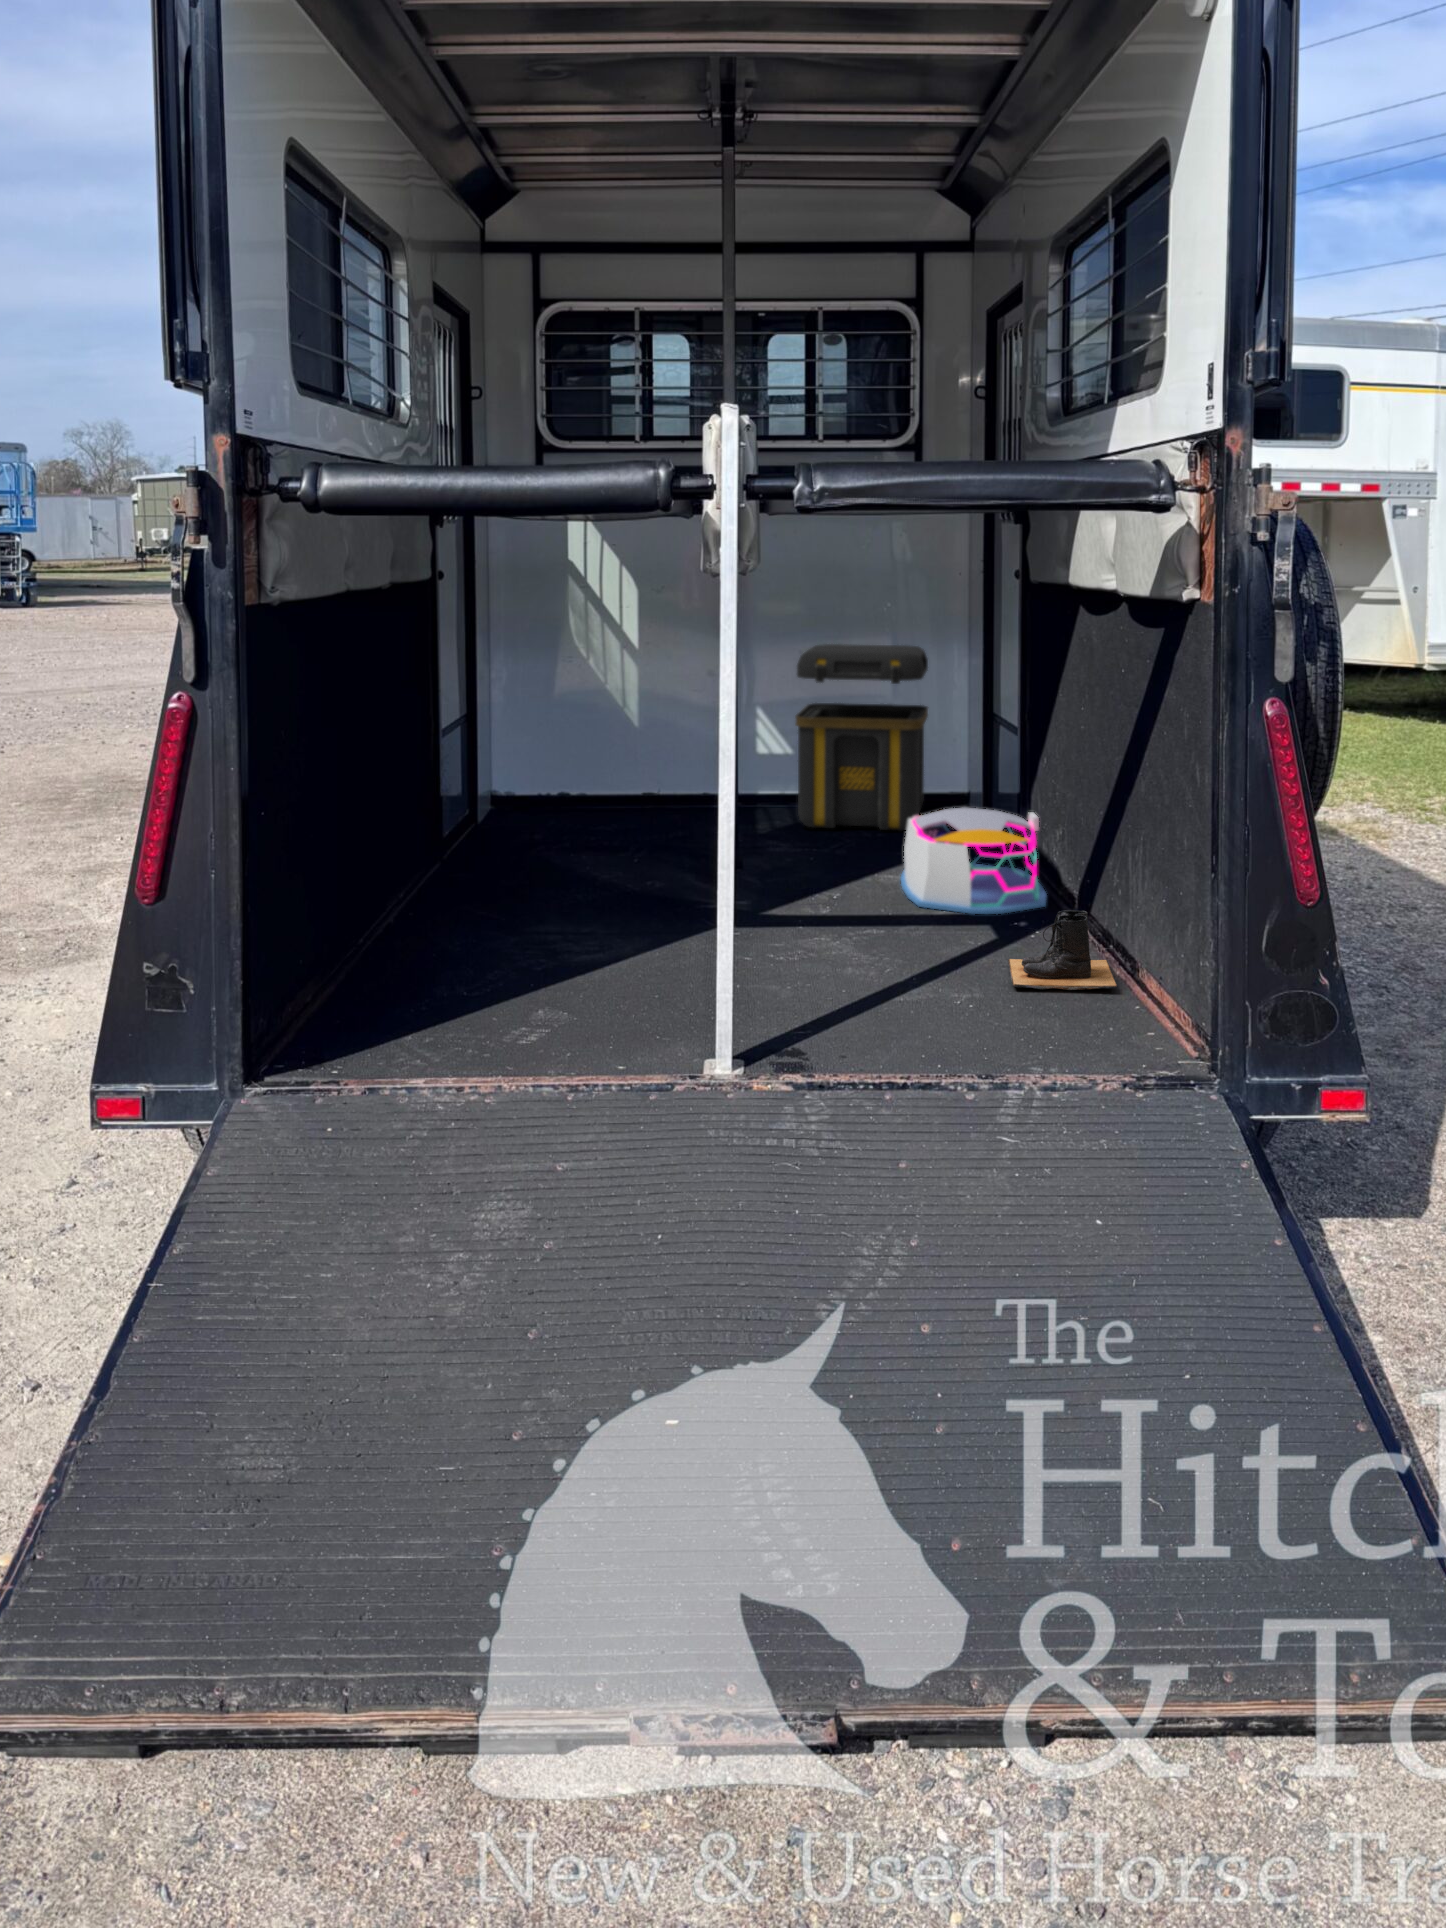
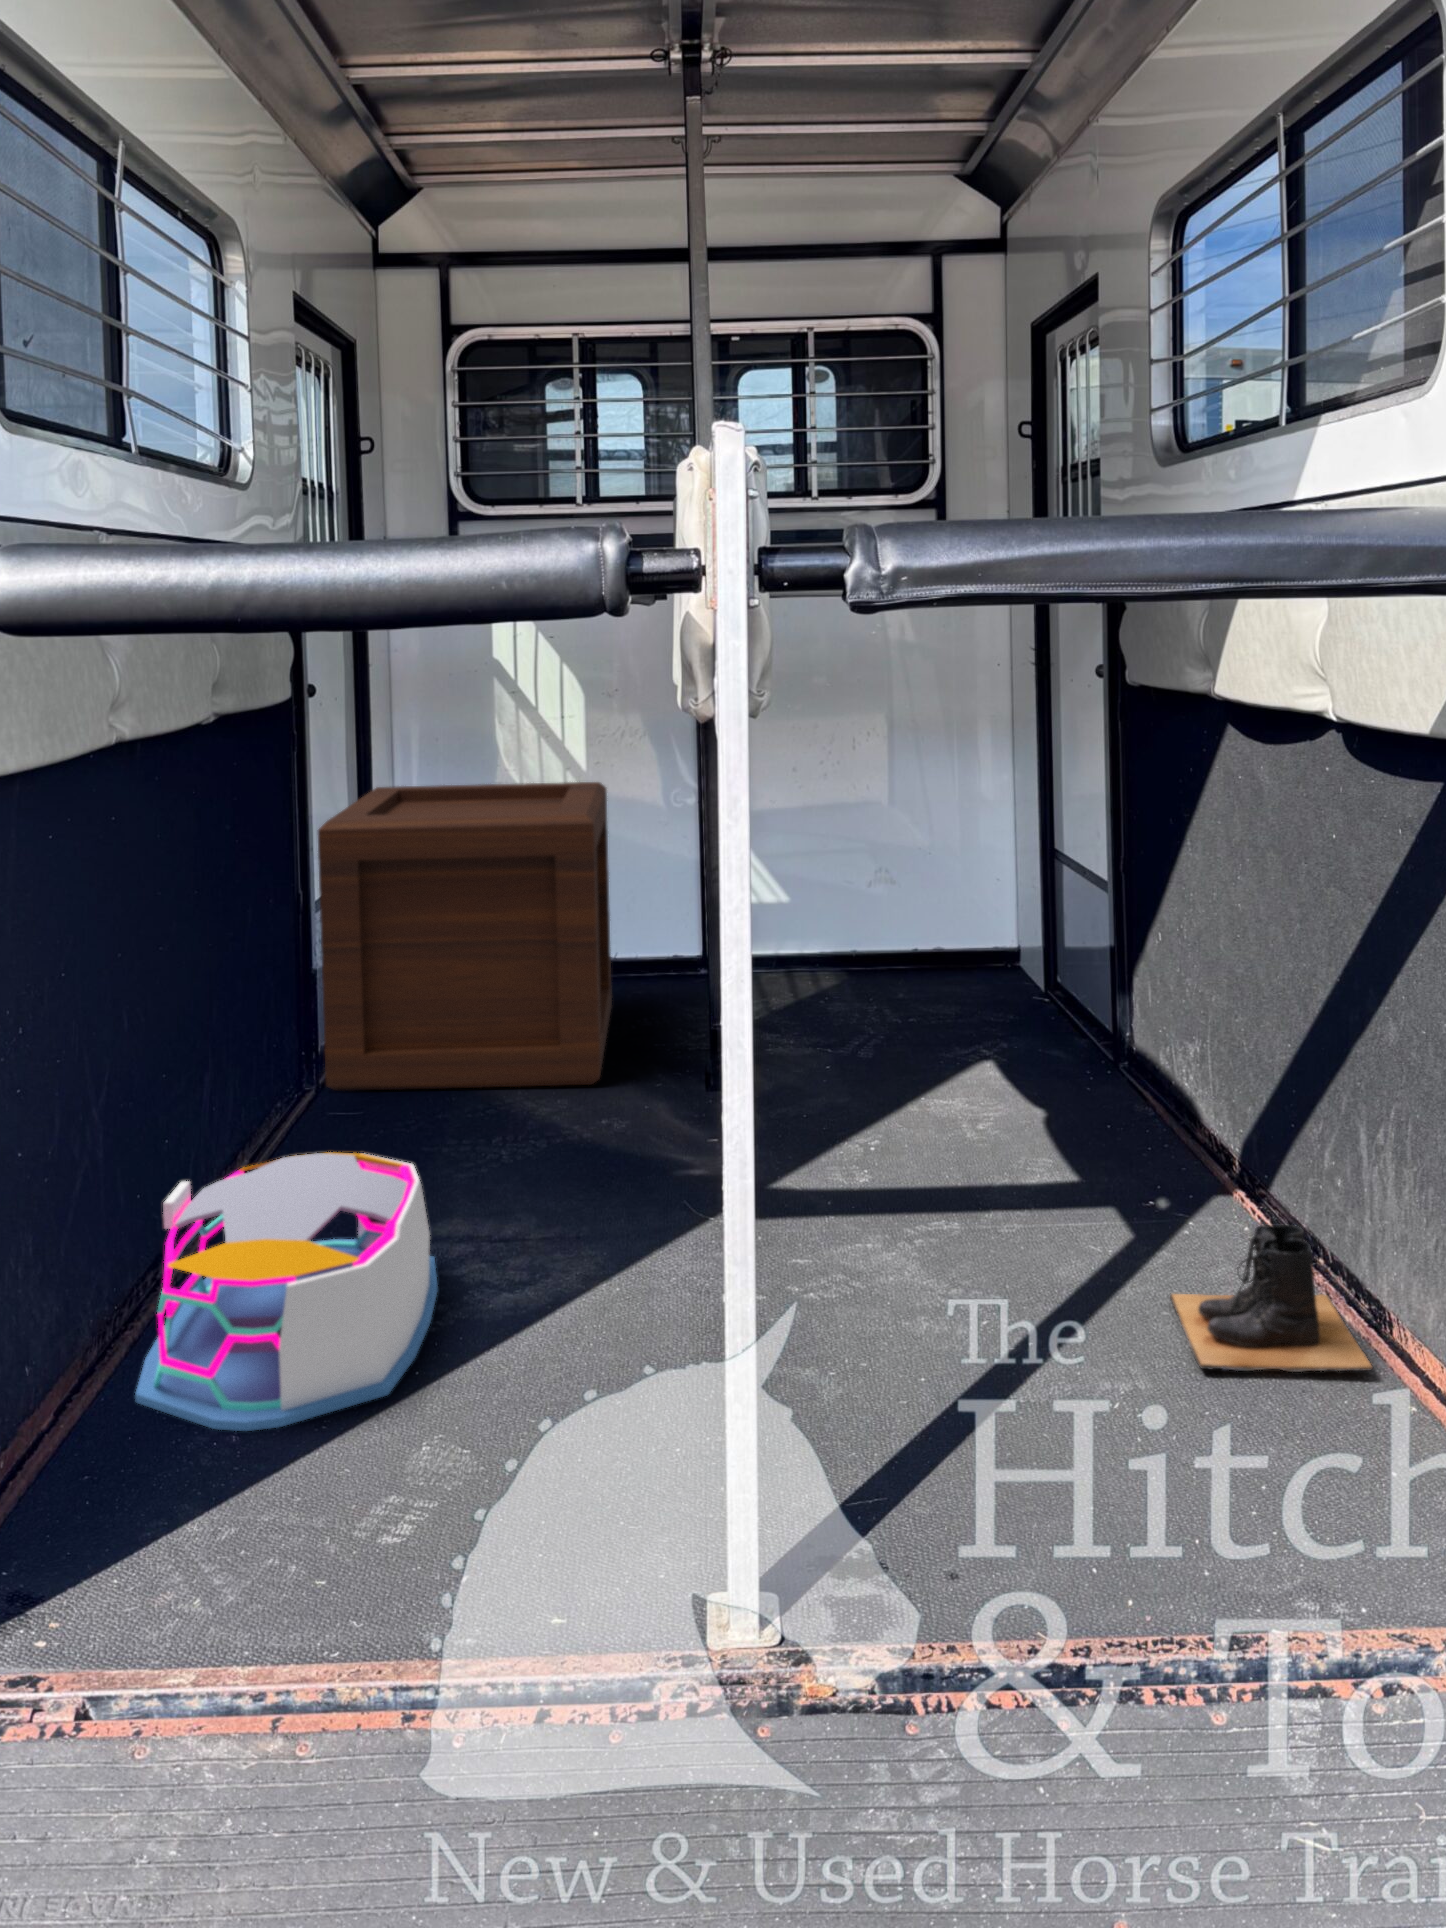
toolbox: present [795,644,928,831] -> none [794,759,963,1009]
wooden crate: none [444,653,655,867] -> present [318,782,612,1091]
storage bin: present [901,808,1047,914] -> present [135,1152,437,1431]

